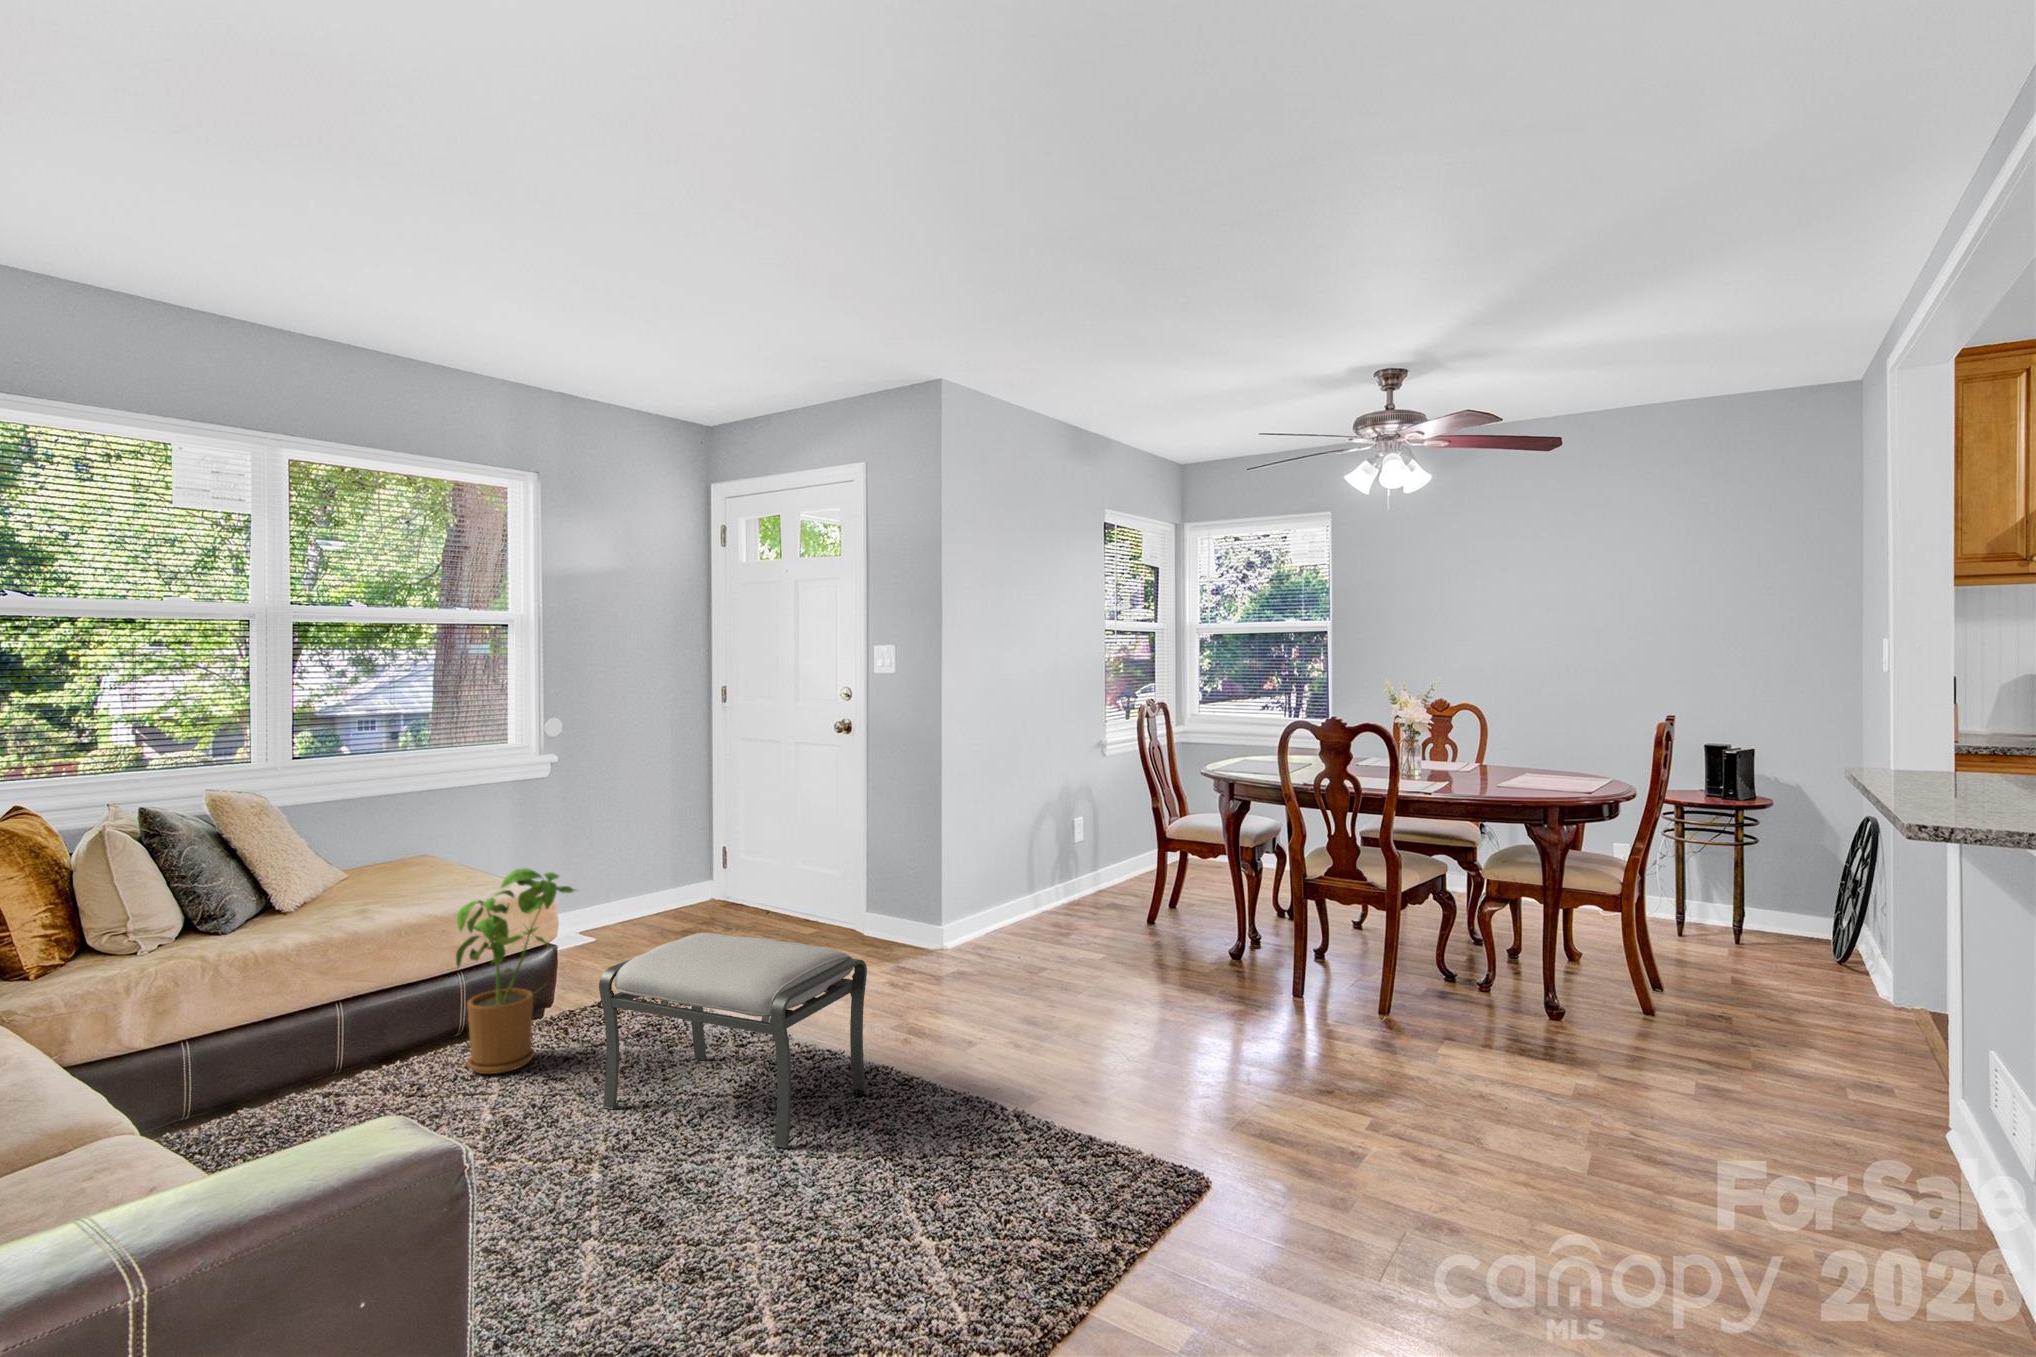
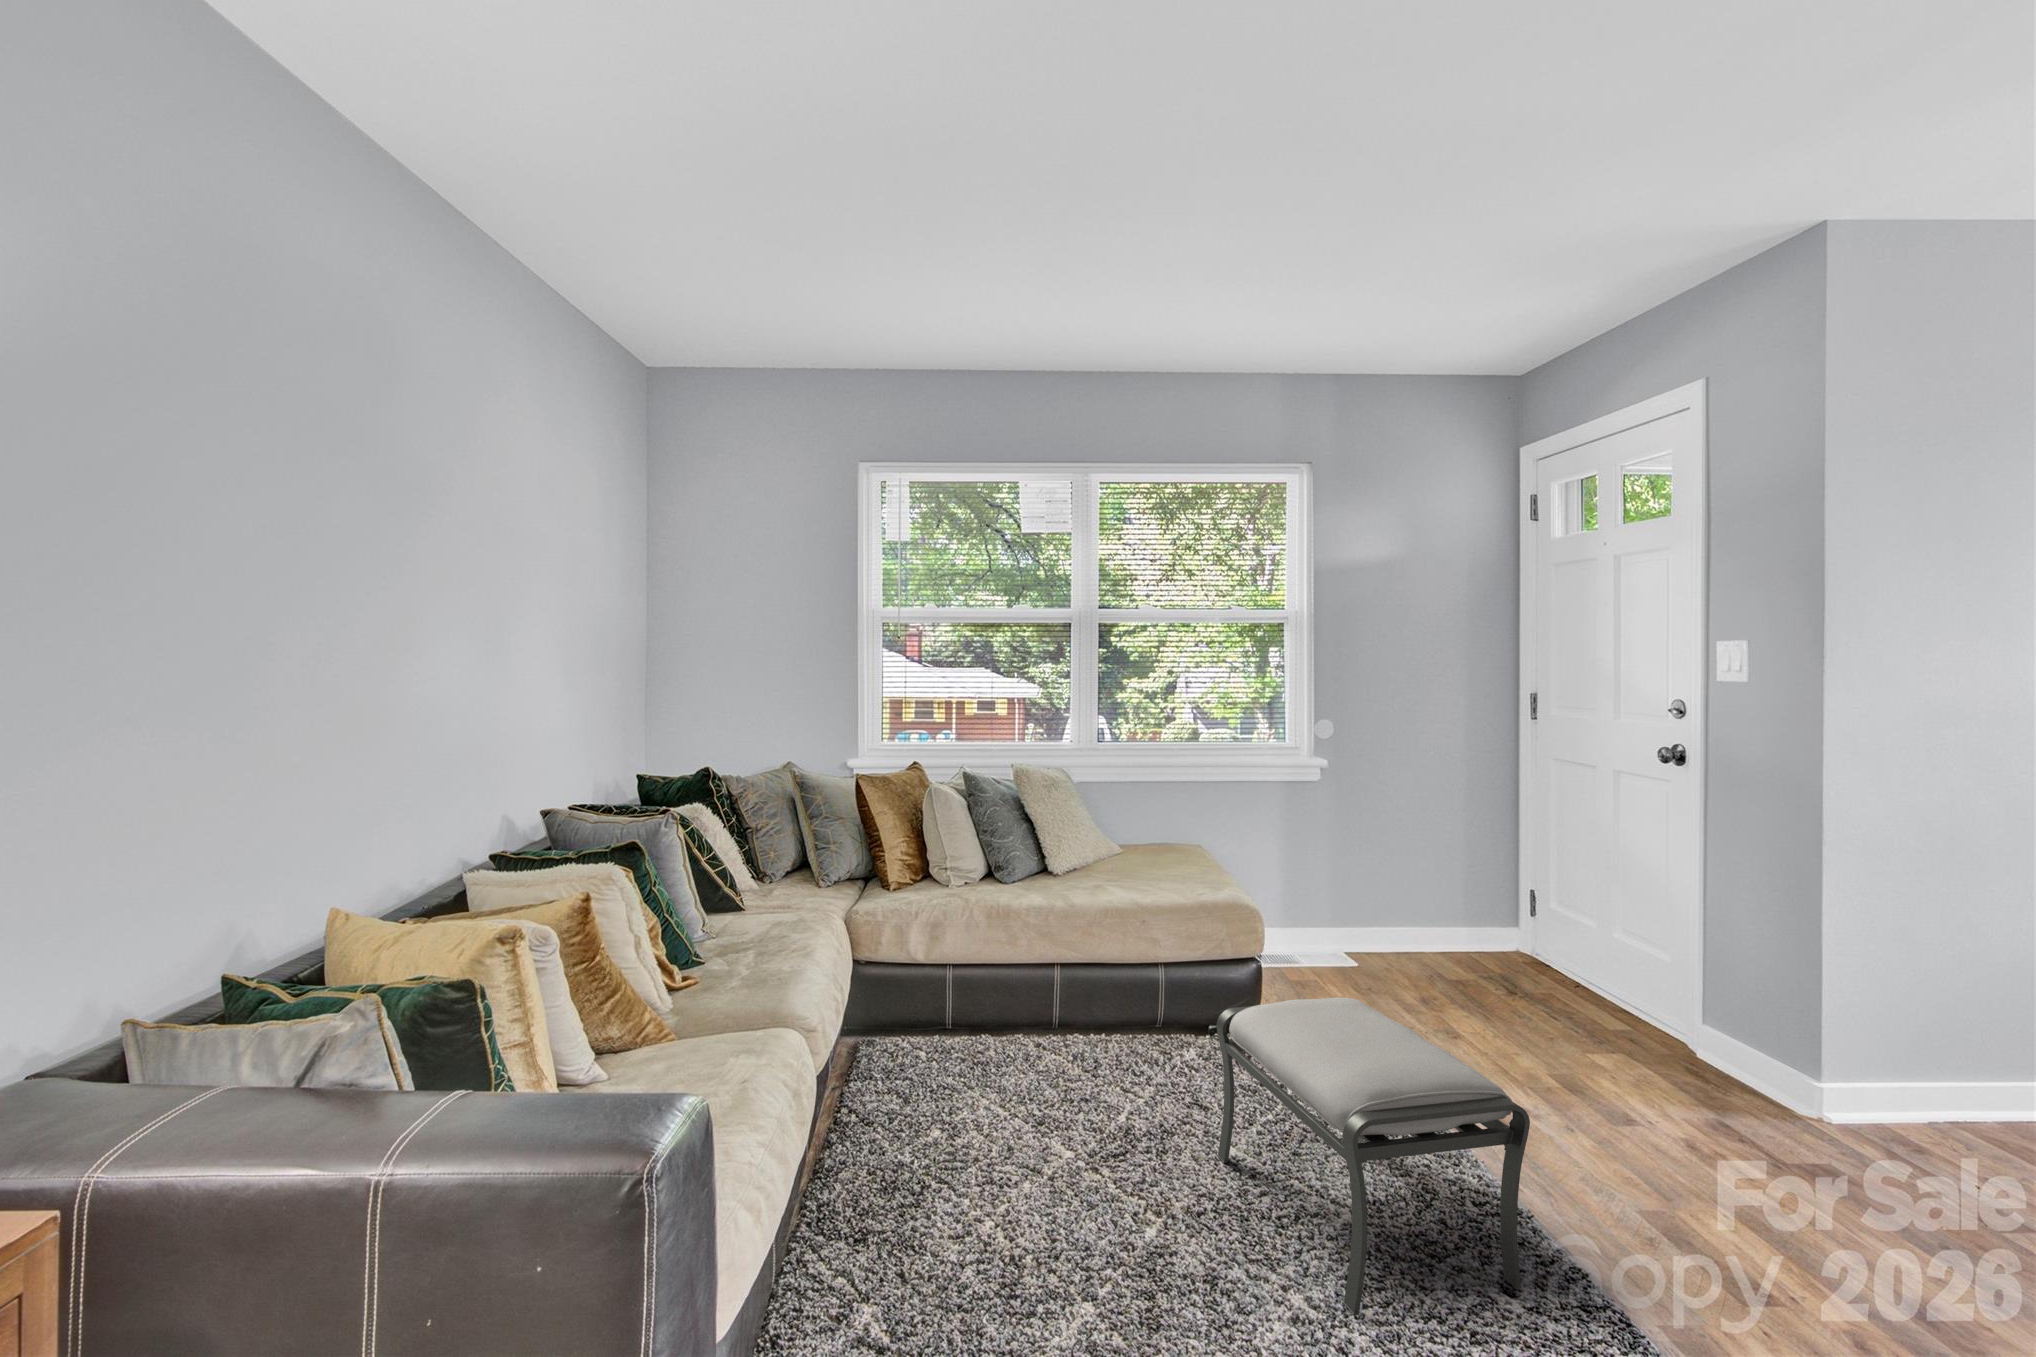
house plant: present [456,868,576,1074] -> none [1134,880,1251,1078]

